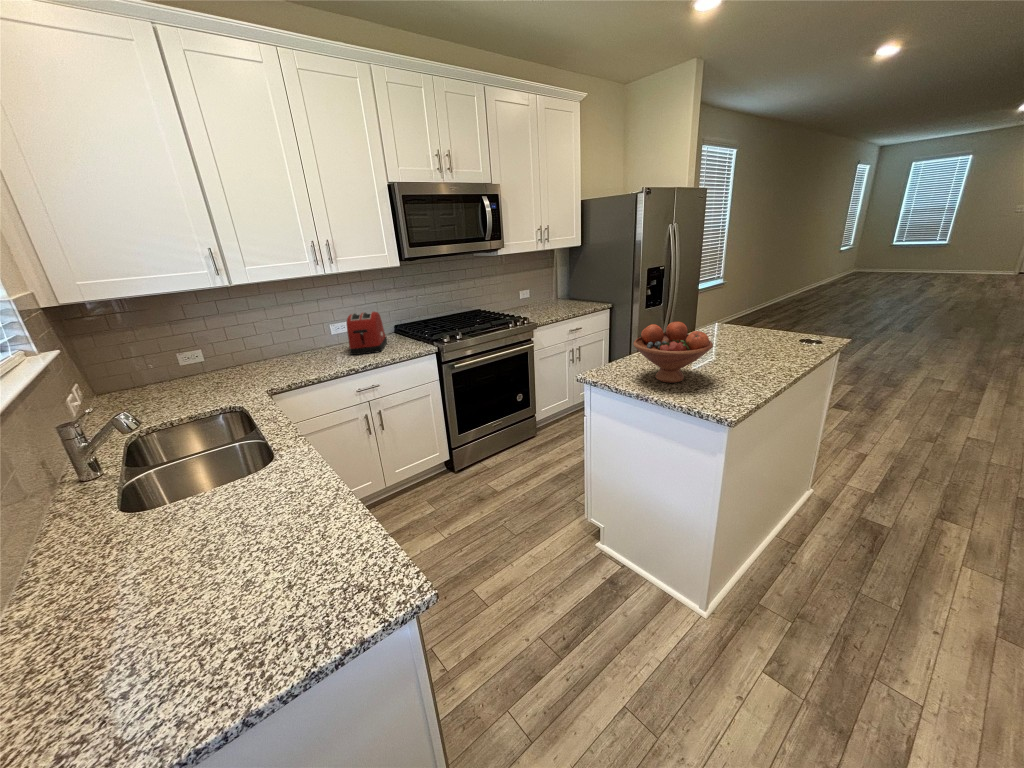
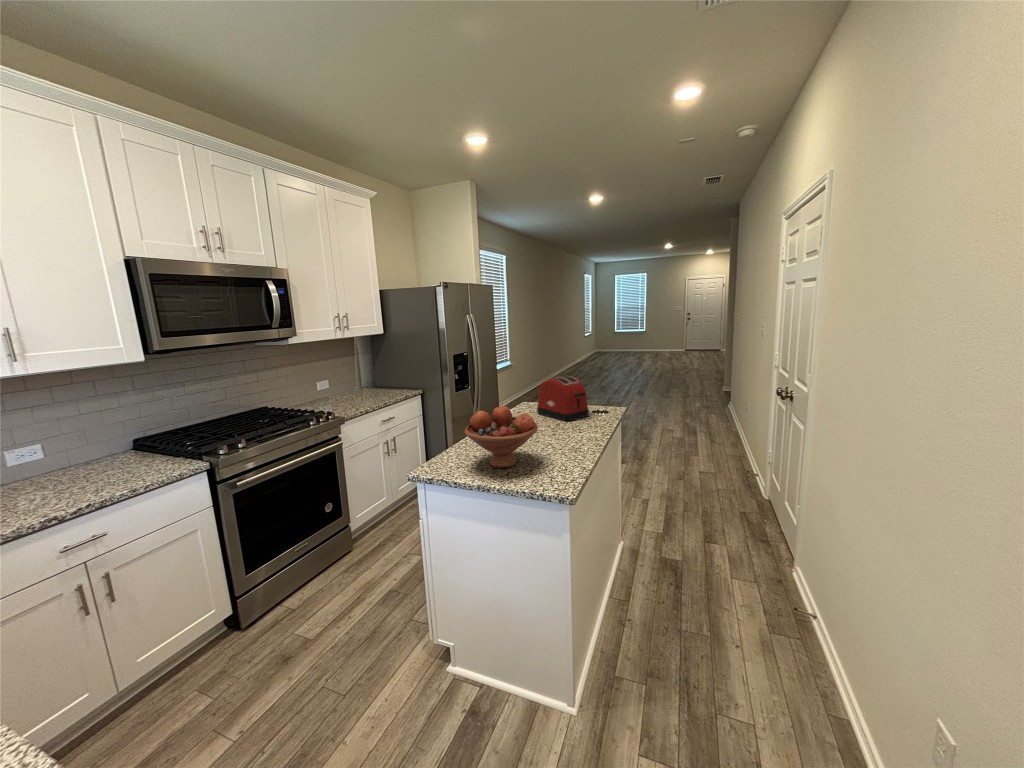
toaster: present [347,312,387,355] -> present [537,376,589,421]

